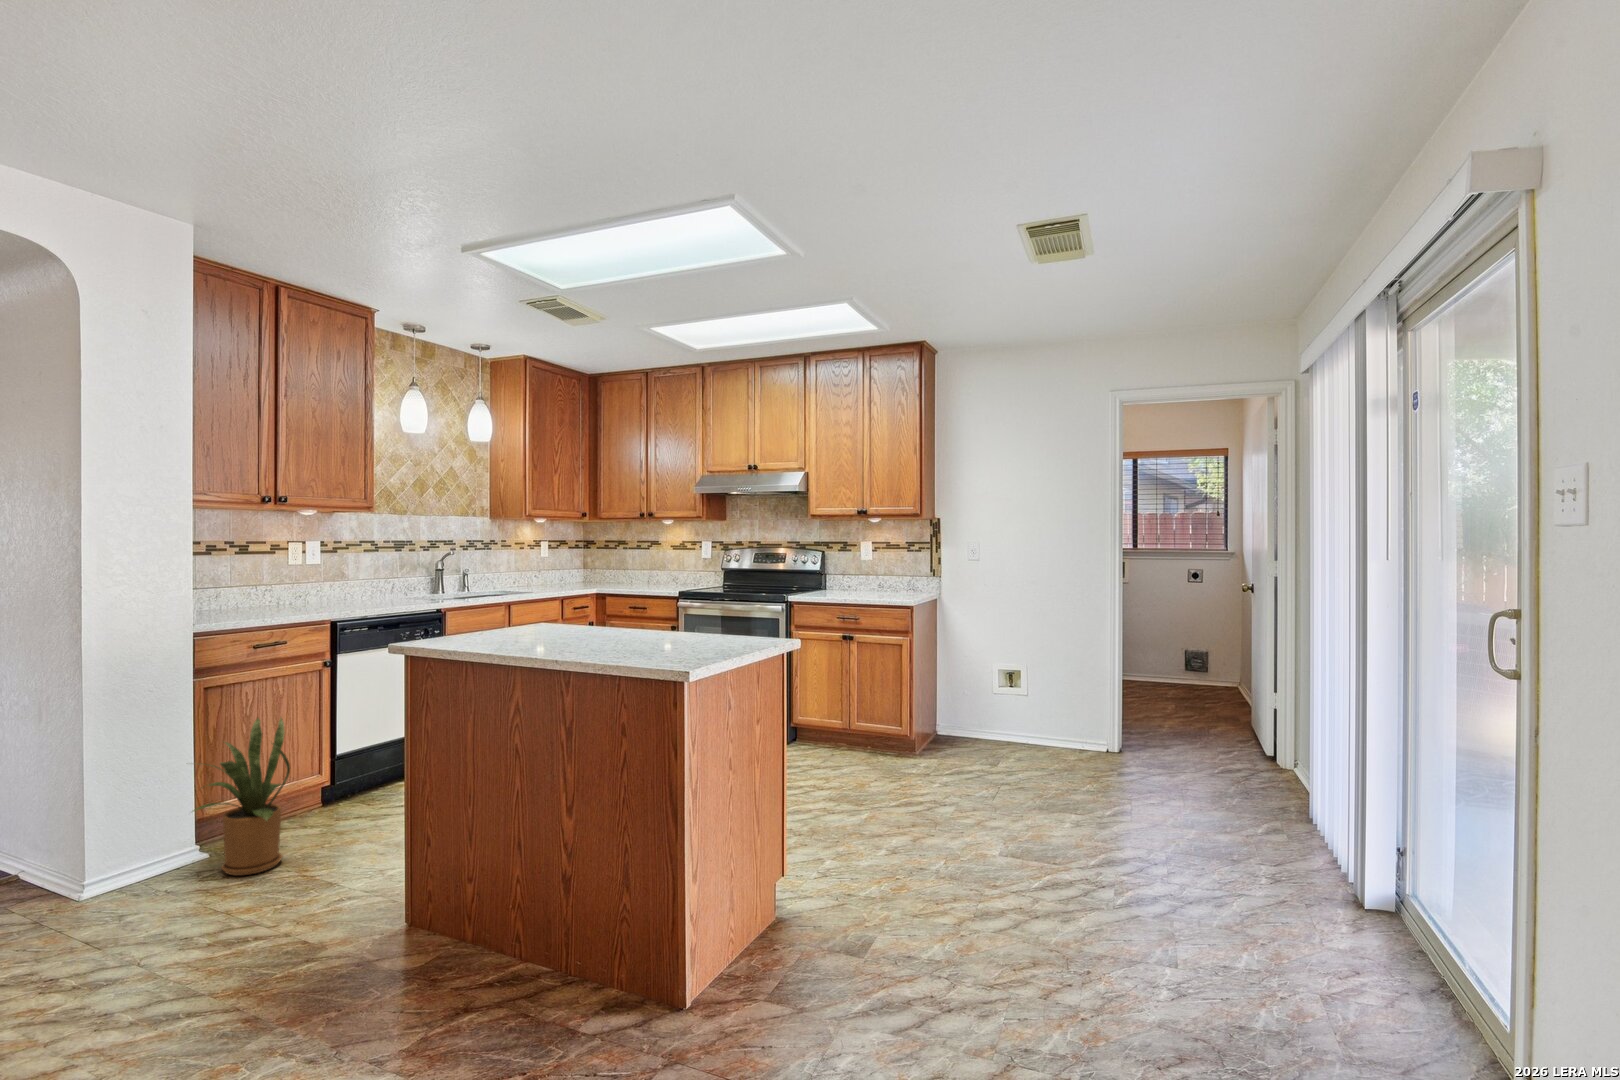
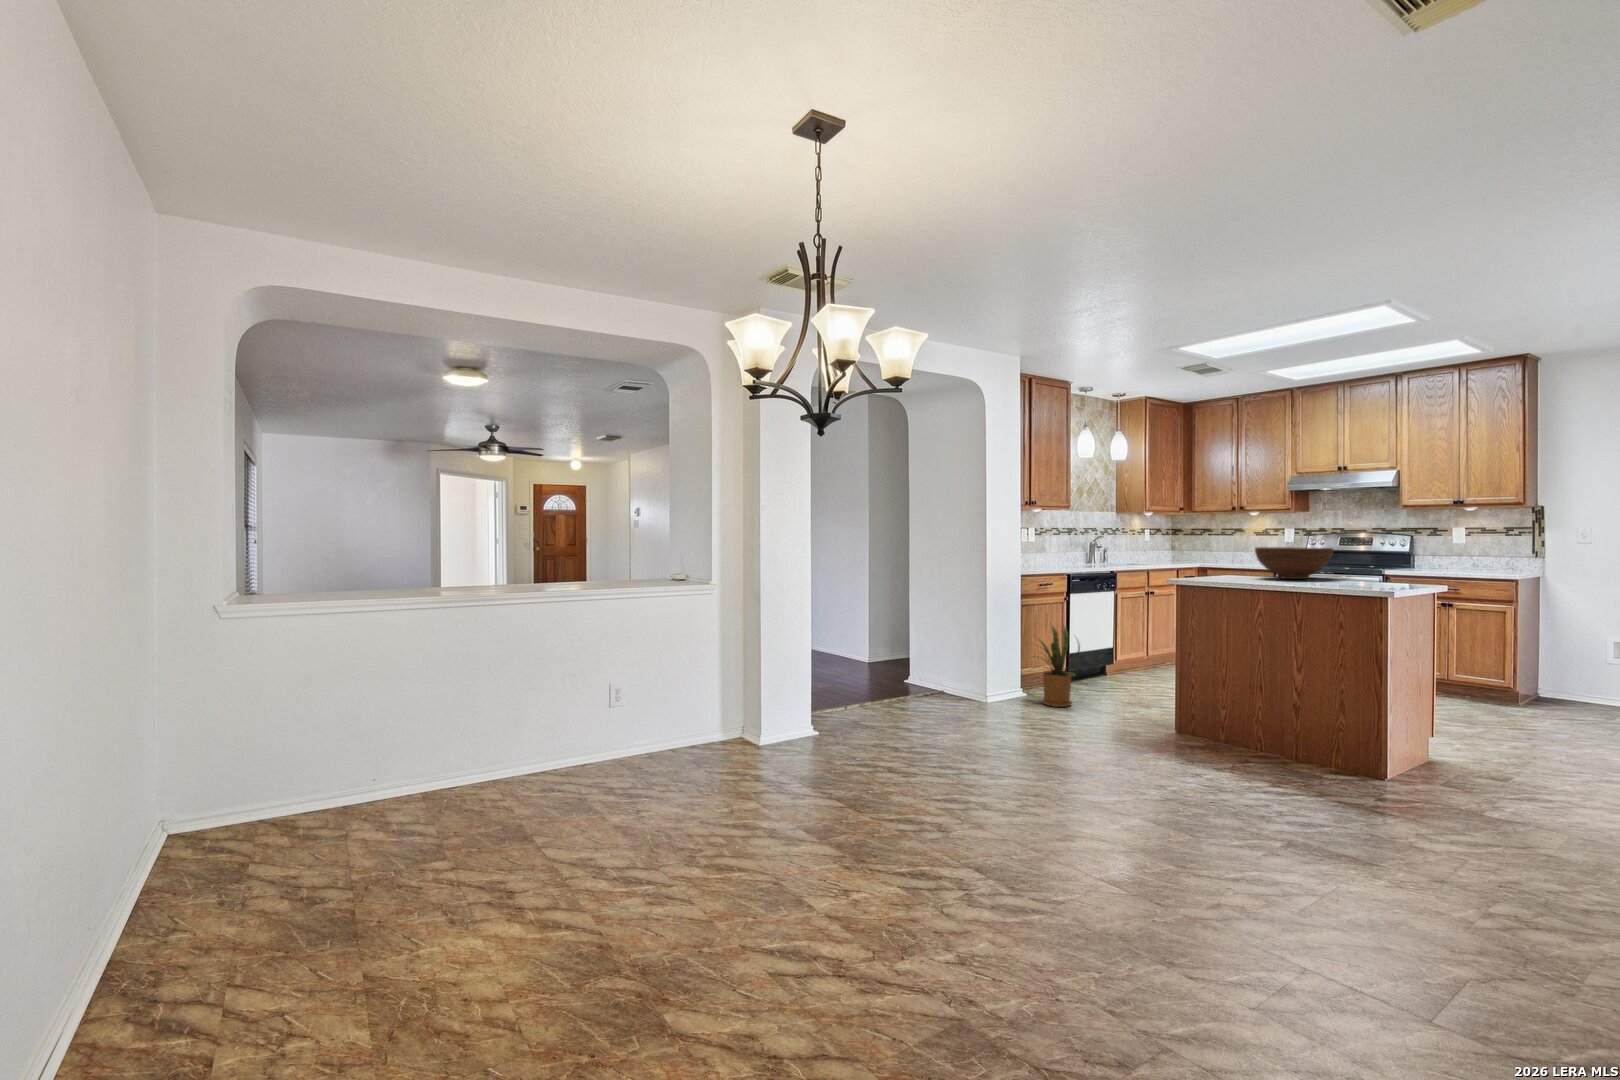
fruit bowl: none [519,584,635,640] -> present [1255,547,1333,579]

